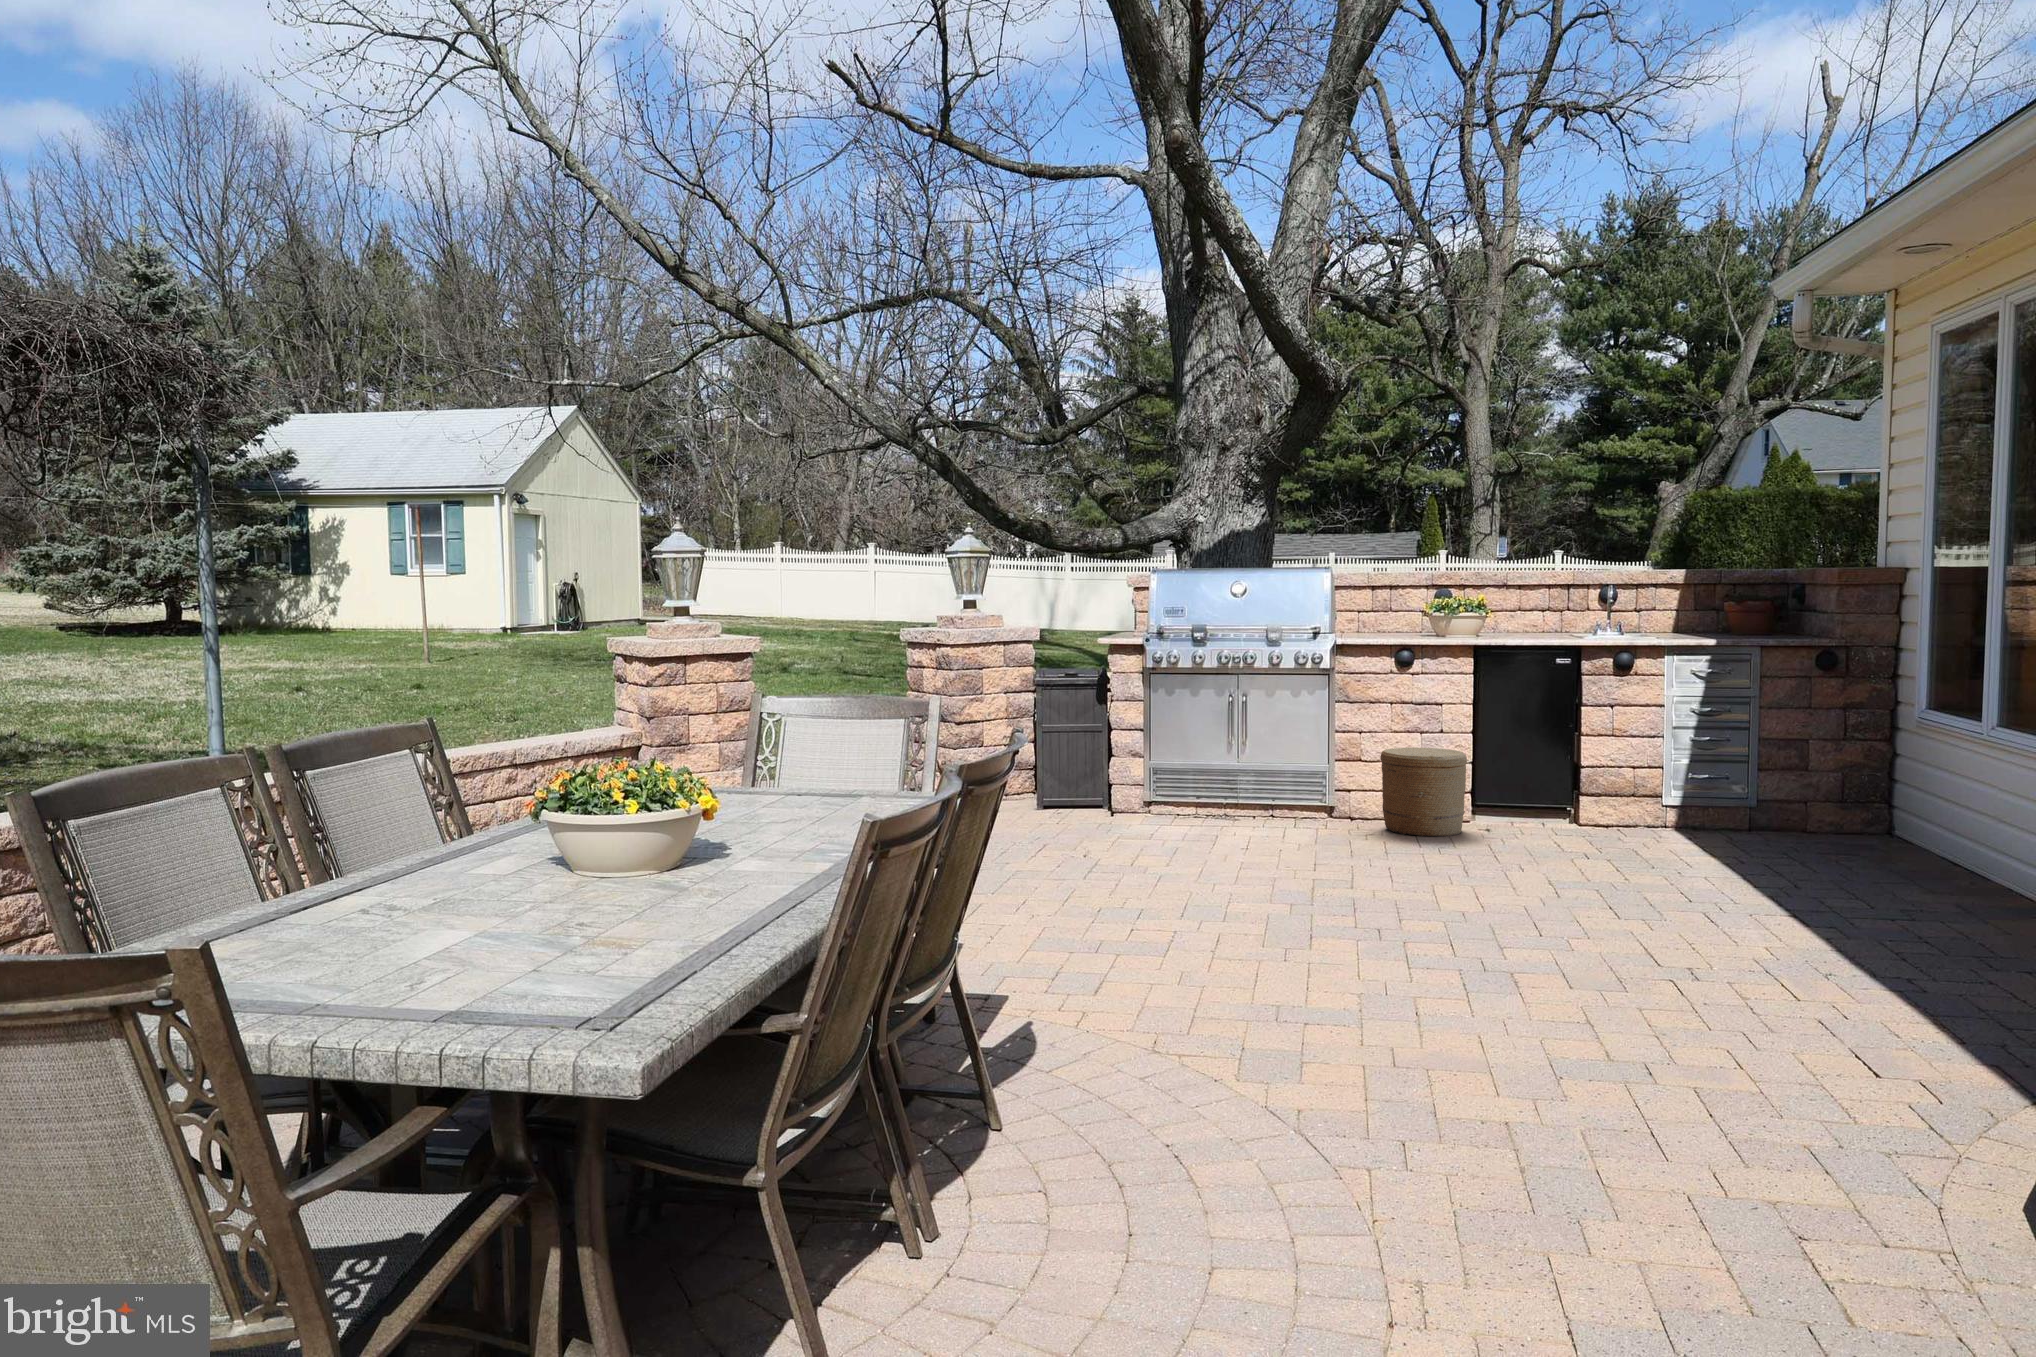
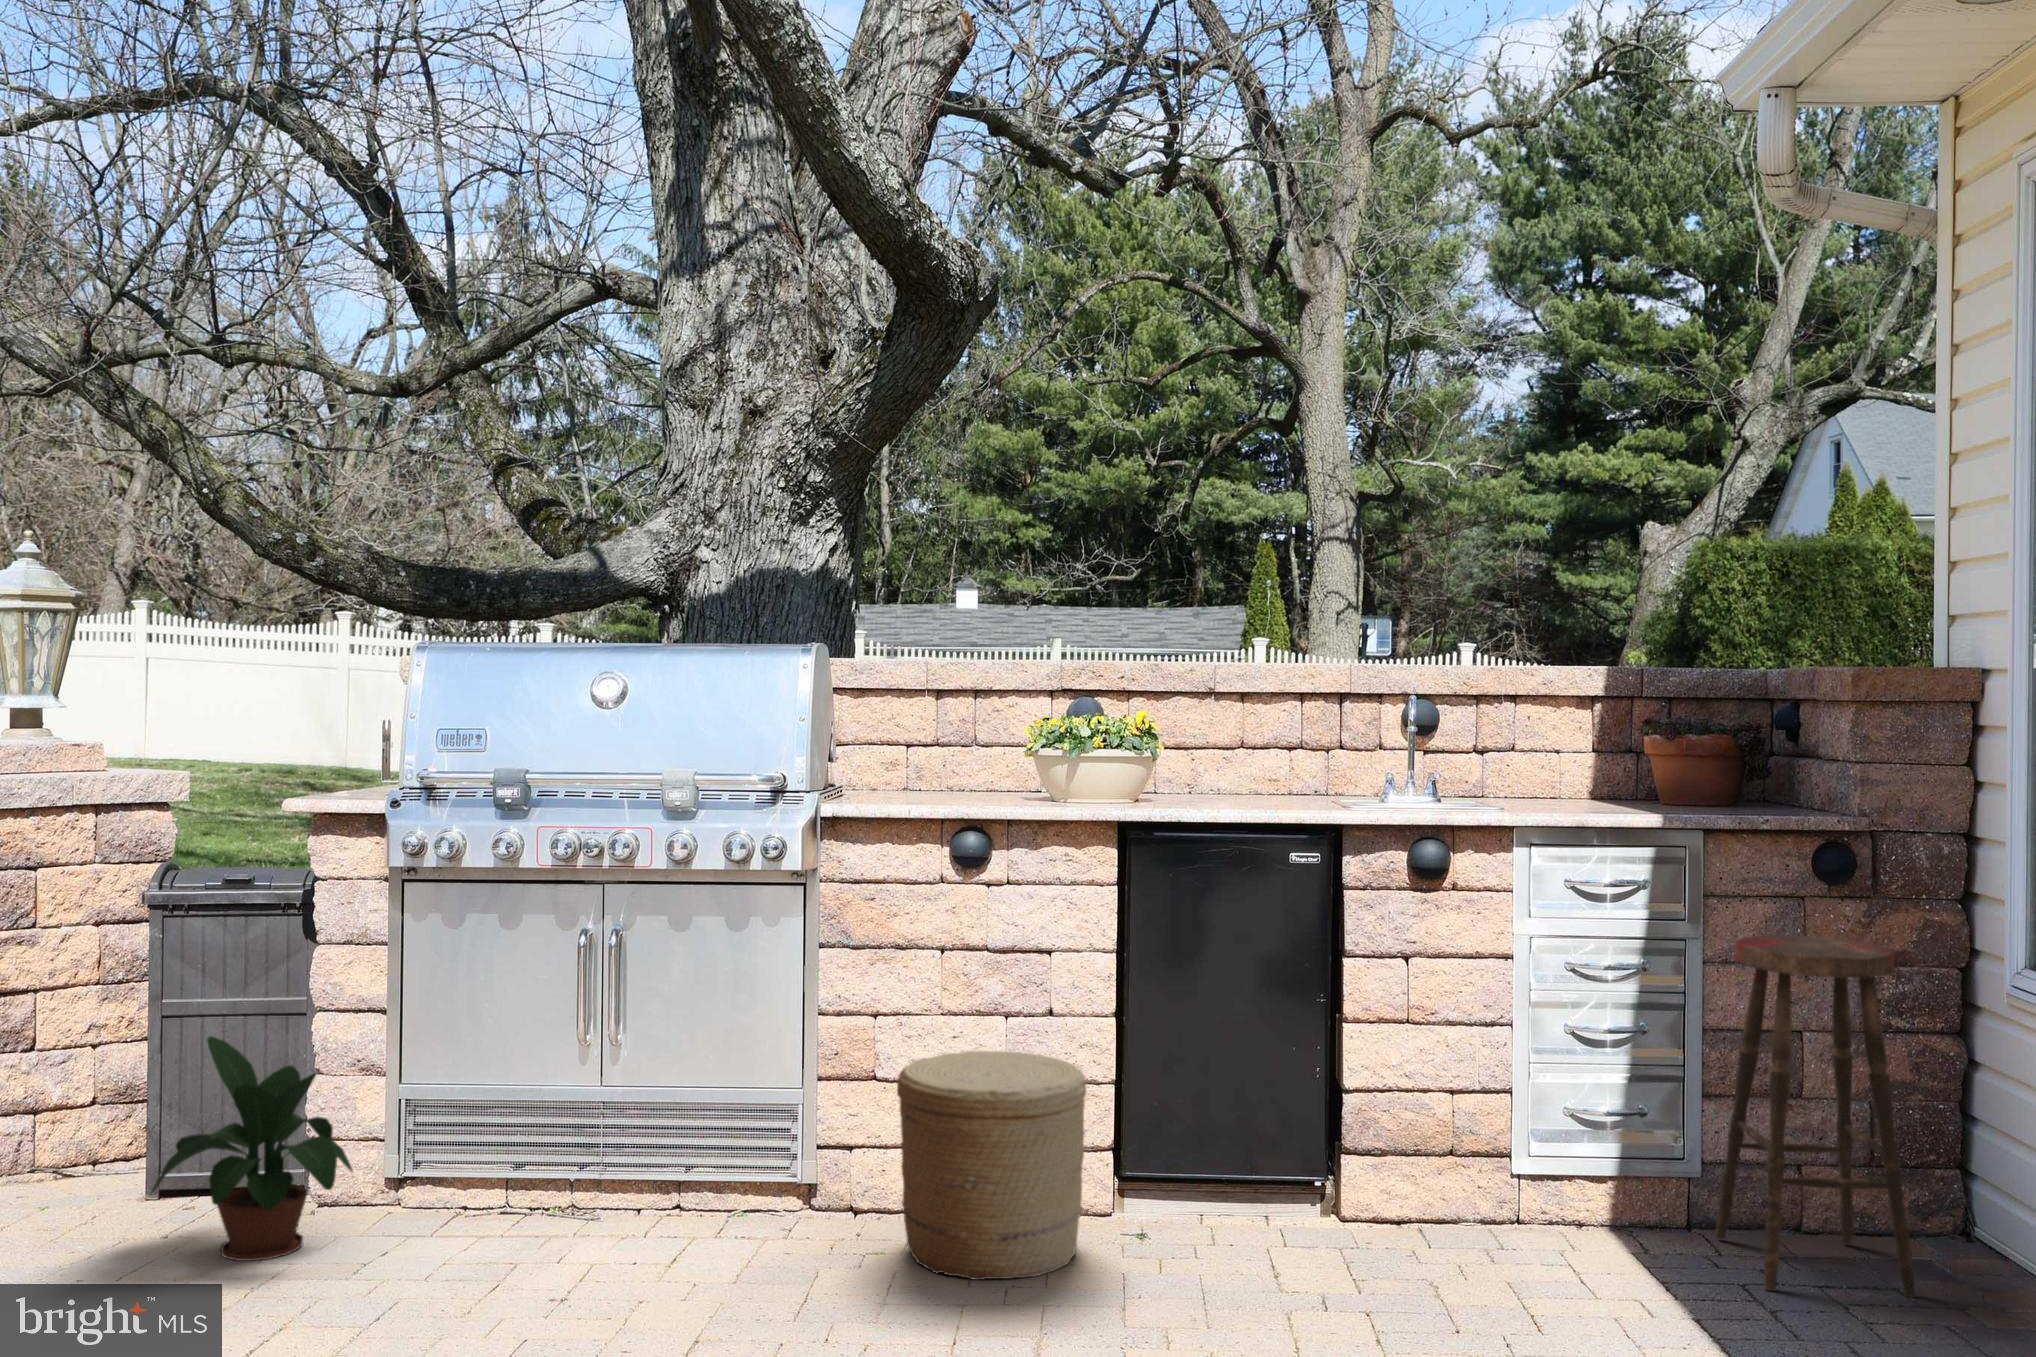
bar stool: none [1761,693,1854,846] -> present [1716,935,1915,1298]
potted plant: none [1068,738,1145,828] -> present [150,1036,353,1261]

